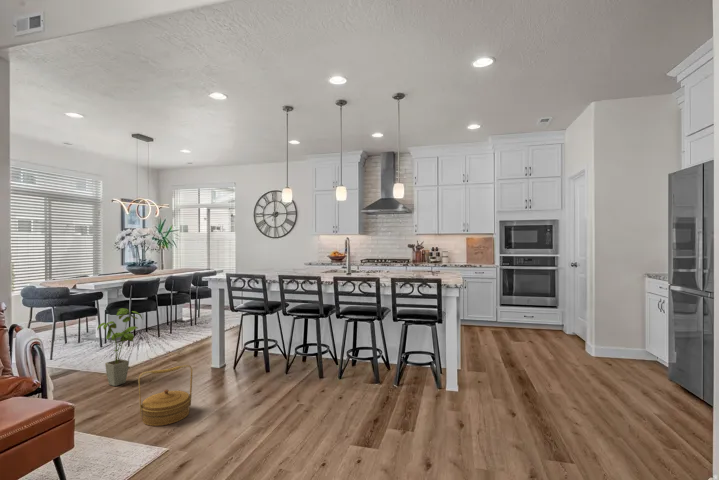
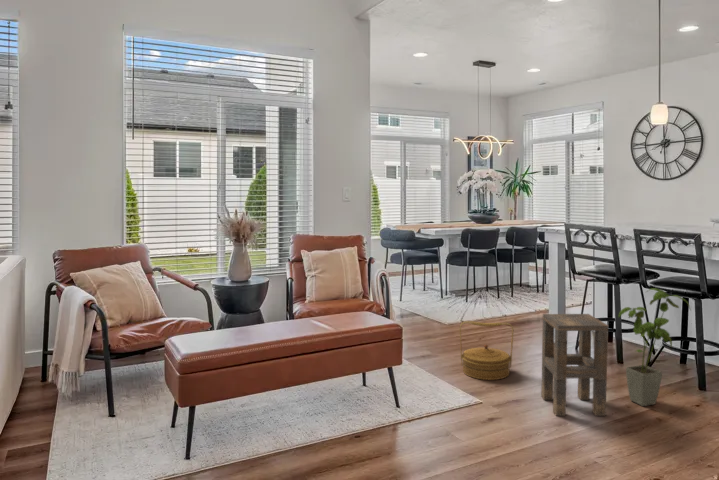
house plant: present [97,308,142,386] -> present [619,288,689,406]
side table: none [223,345,278,440] -> present [541,314,608,416]

